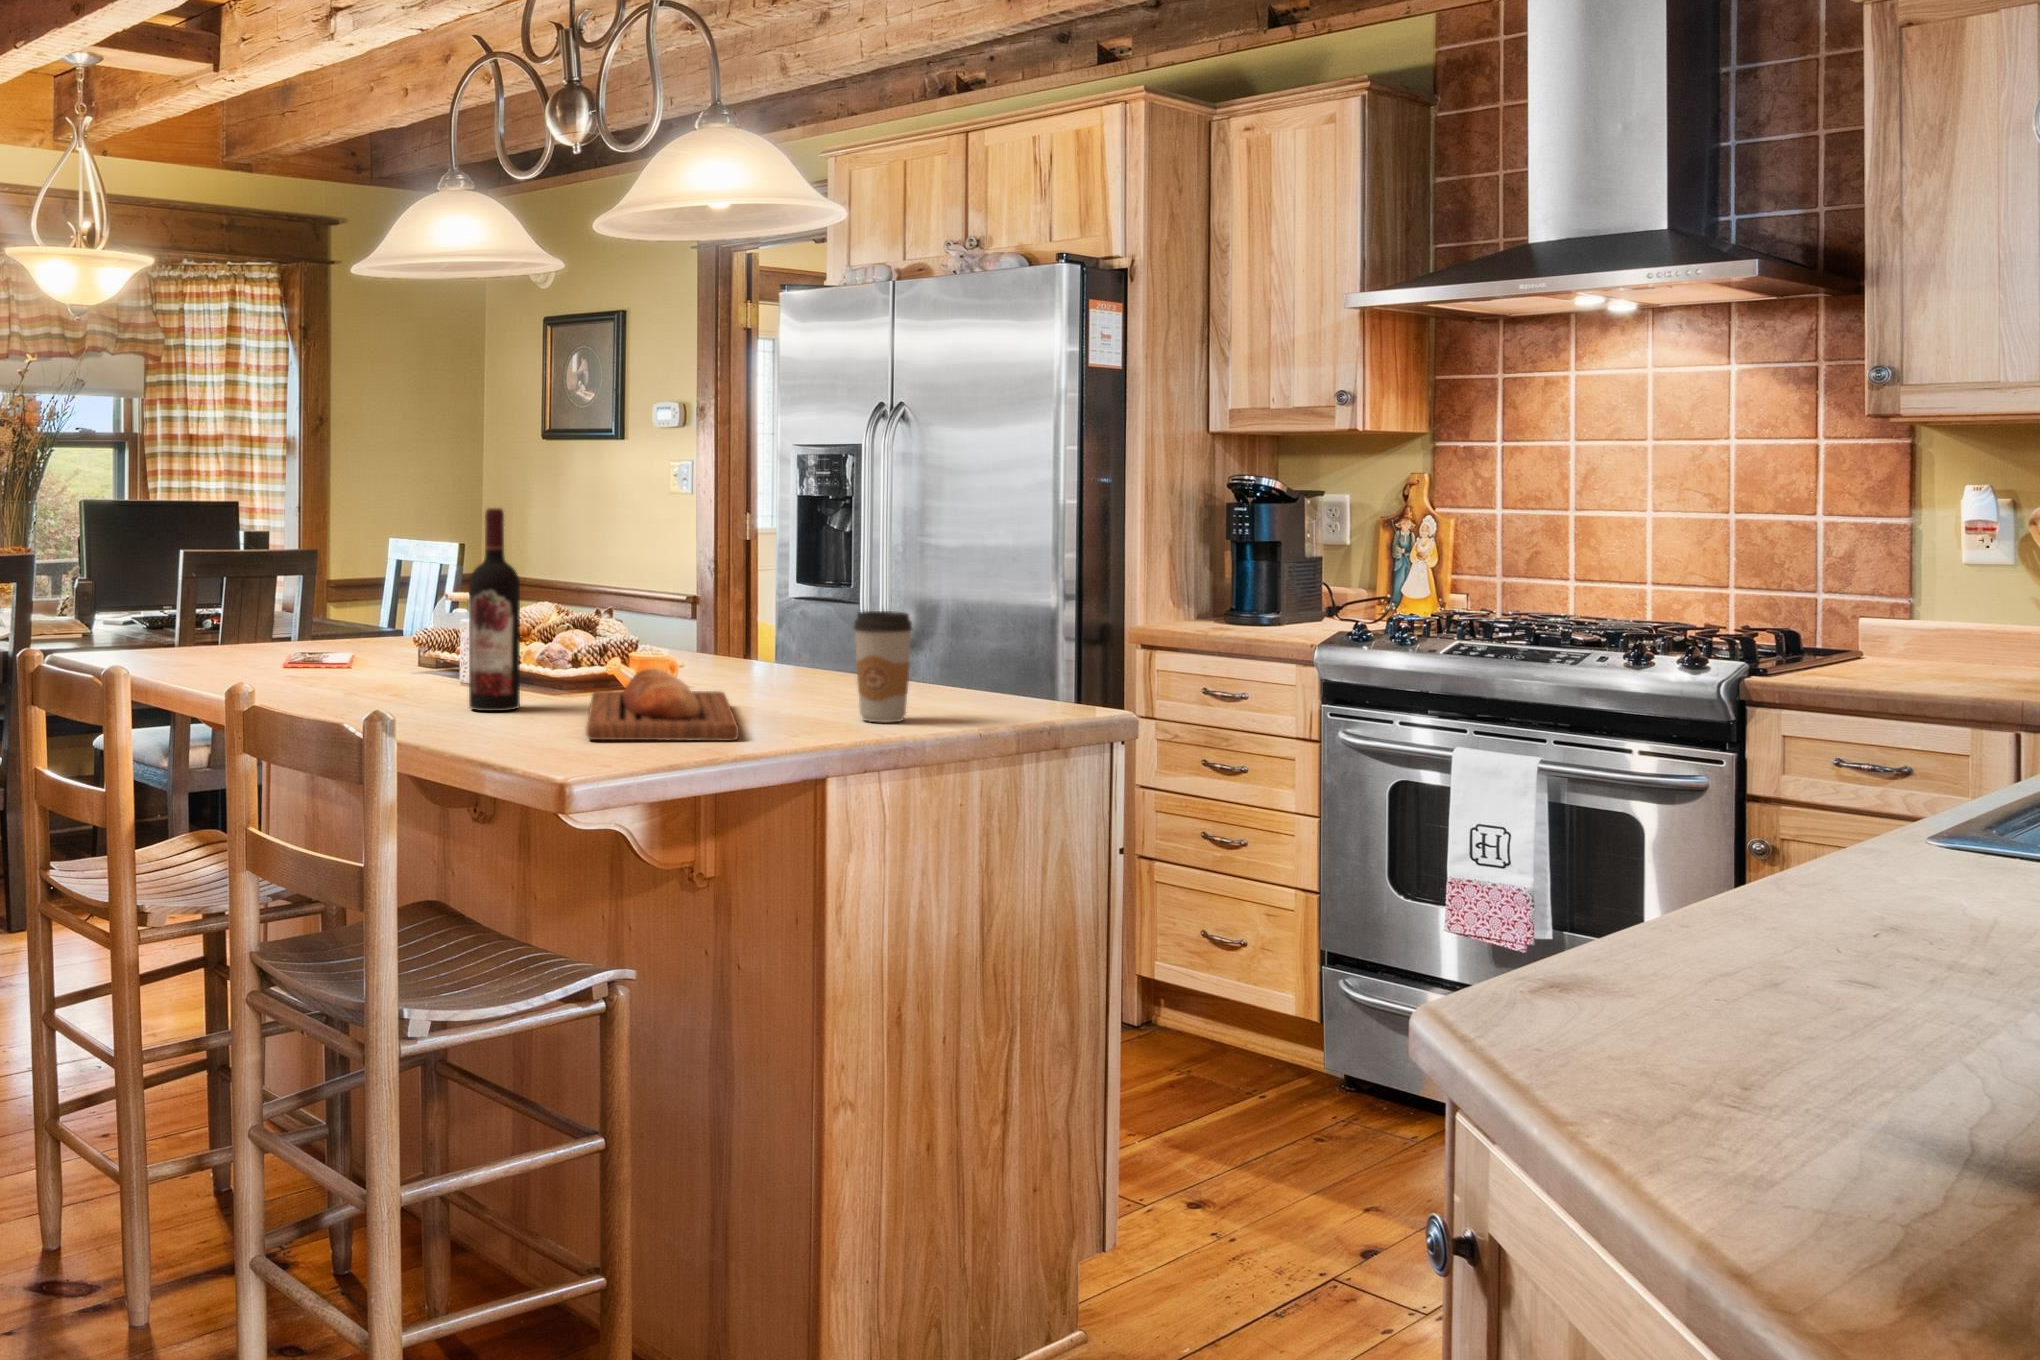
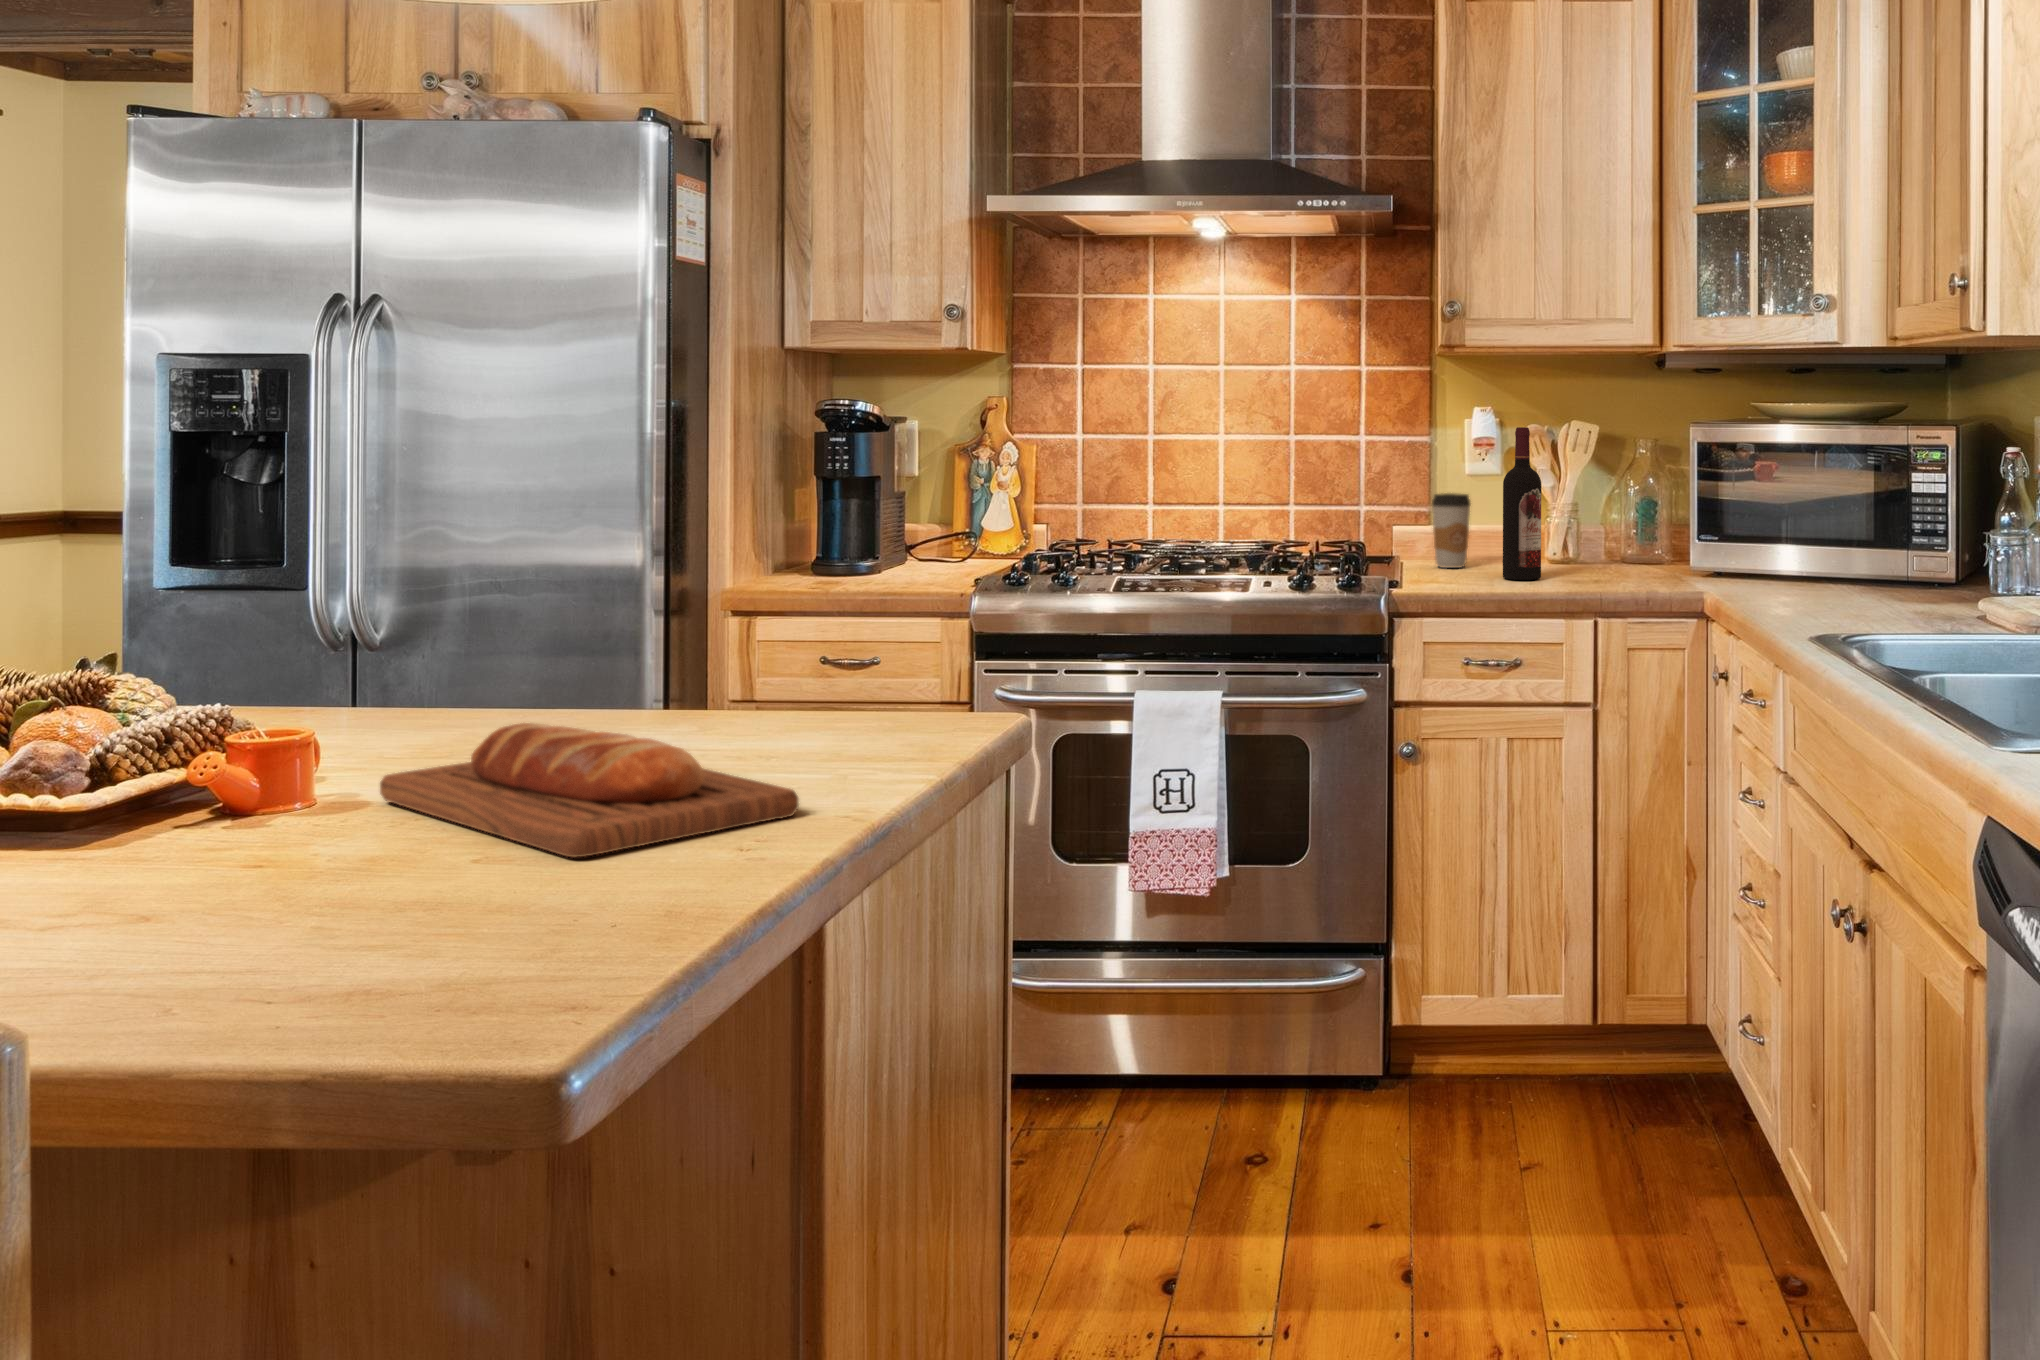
wine bottle: present [469,508,520,711] -> present [1503,427,1541,580]
coffee cup: present [854,611,912,722] -> present [1432,493,1471,568]

